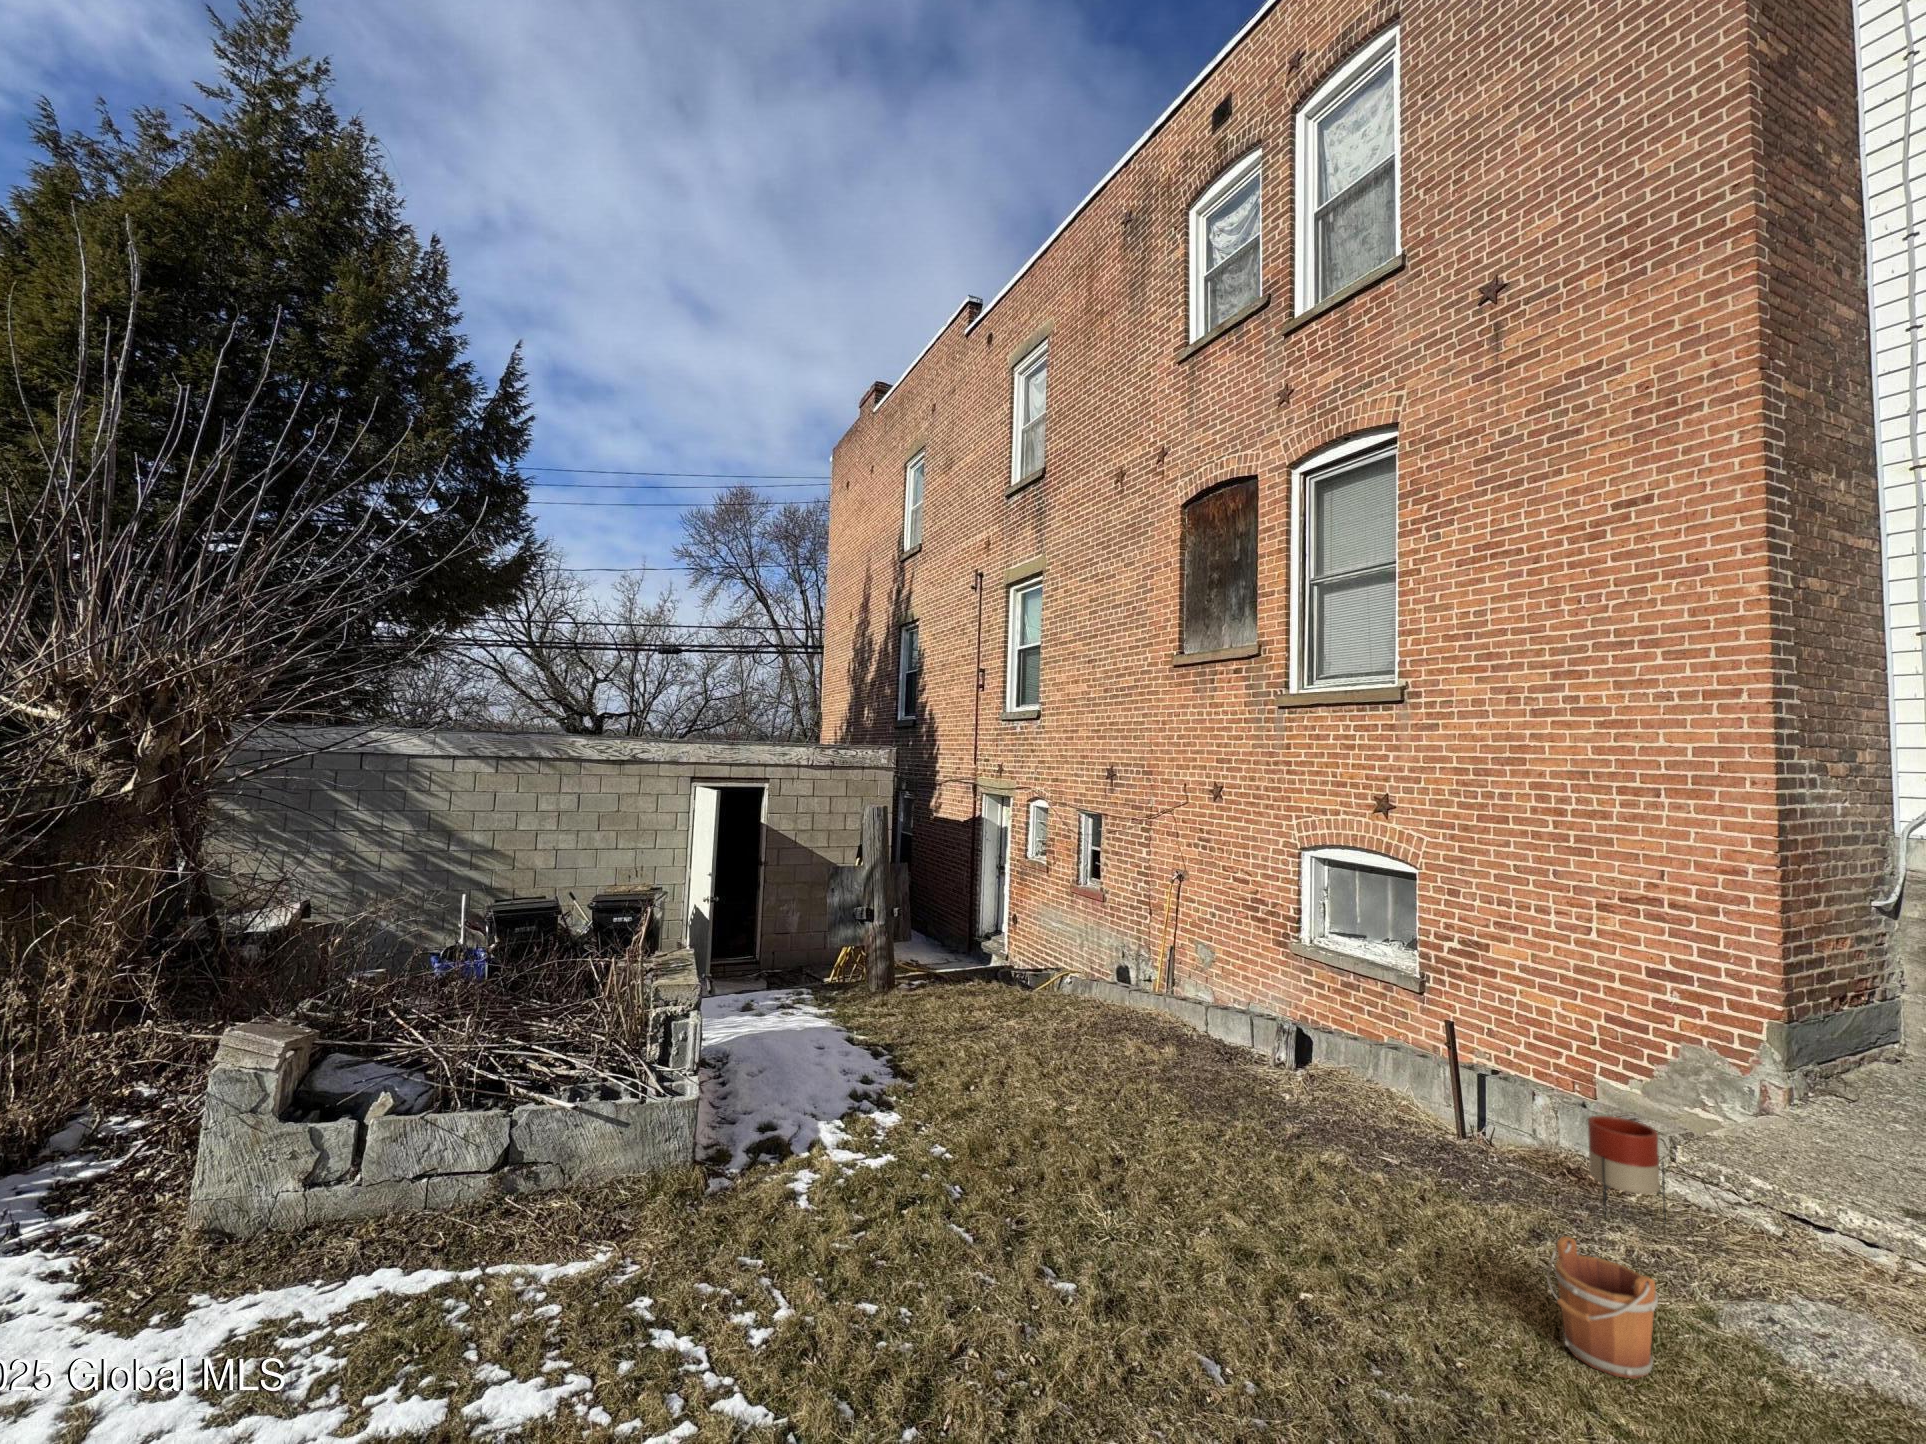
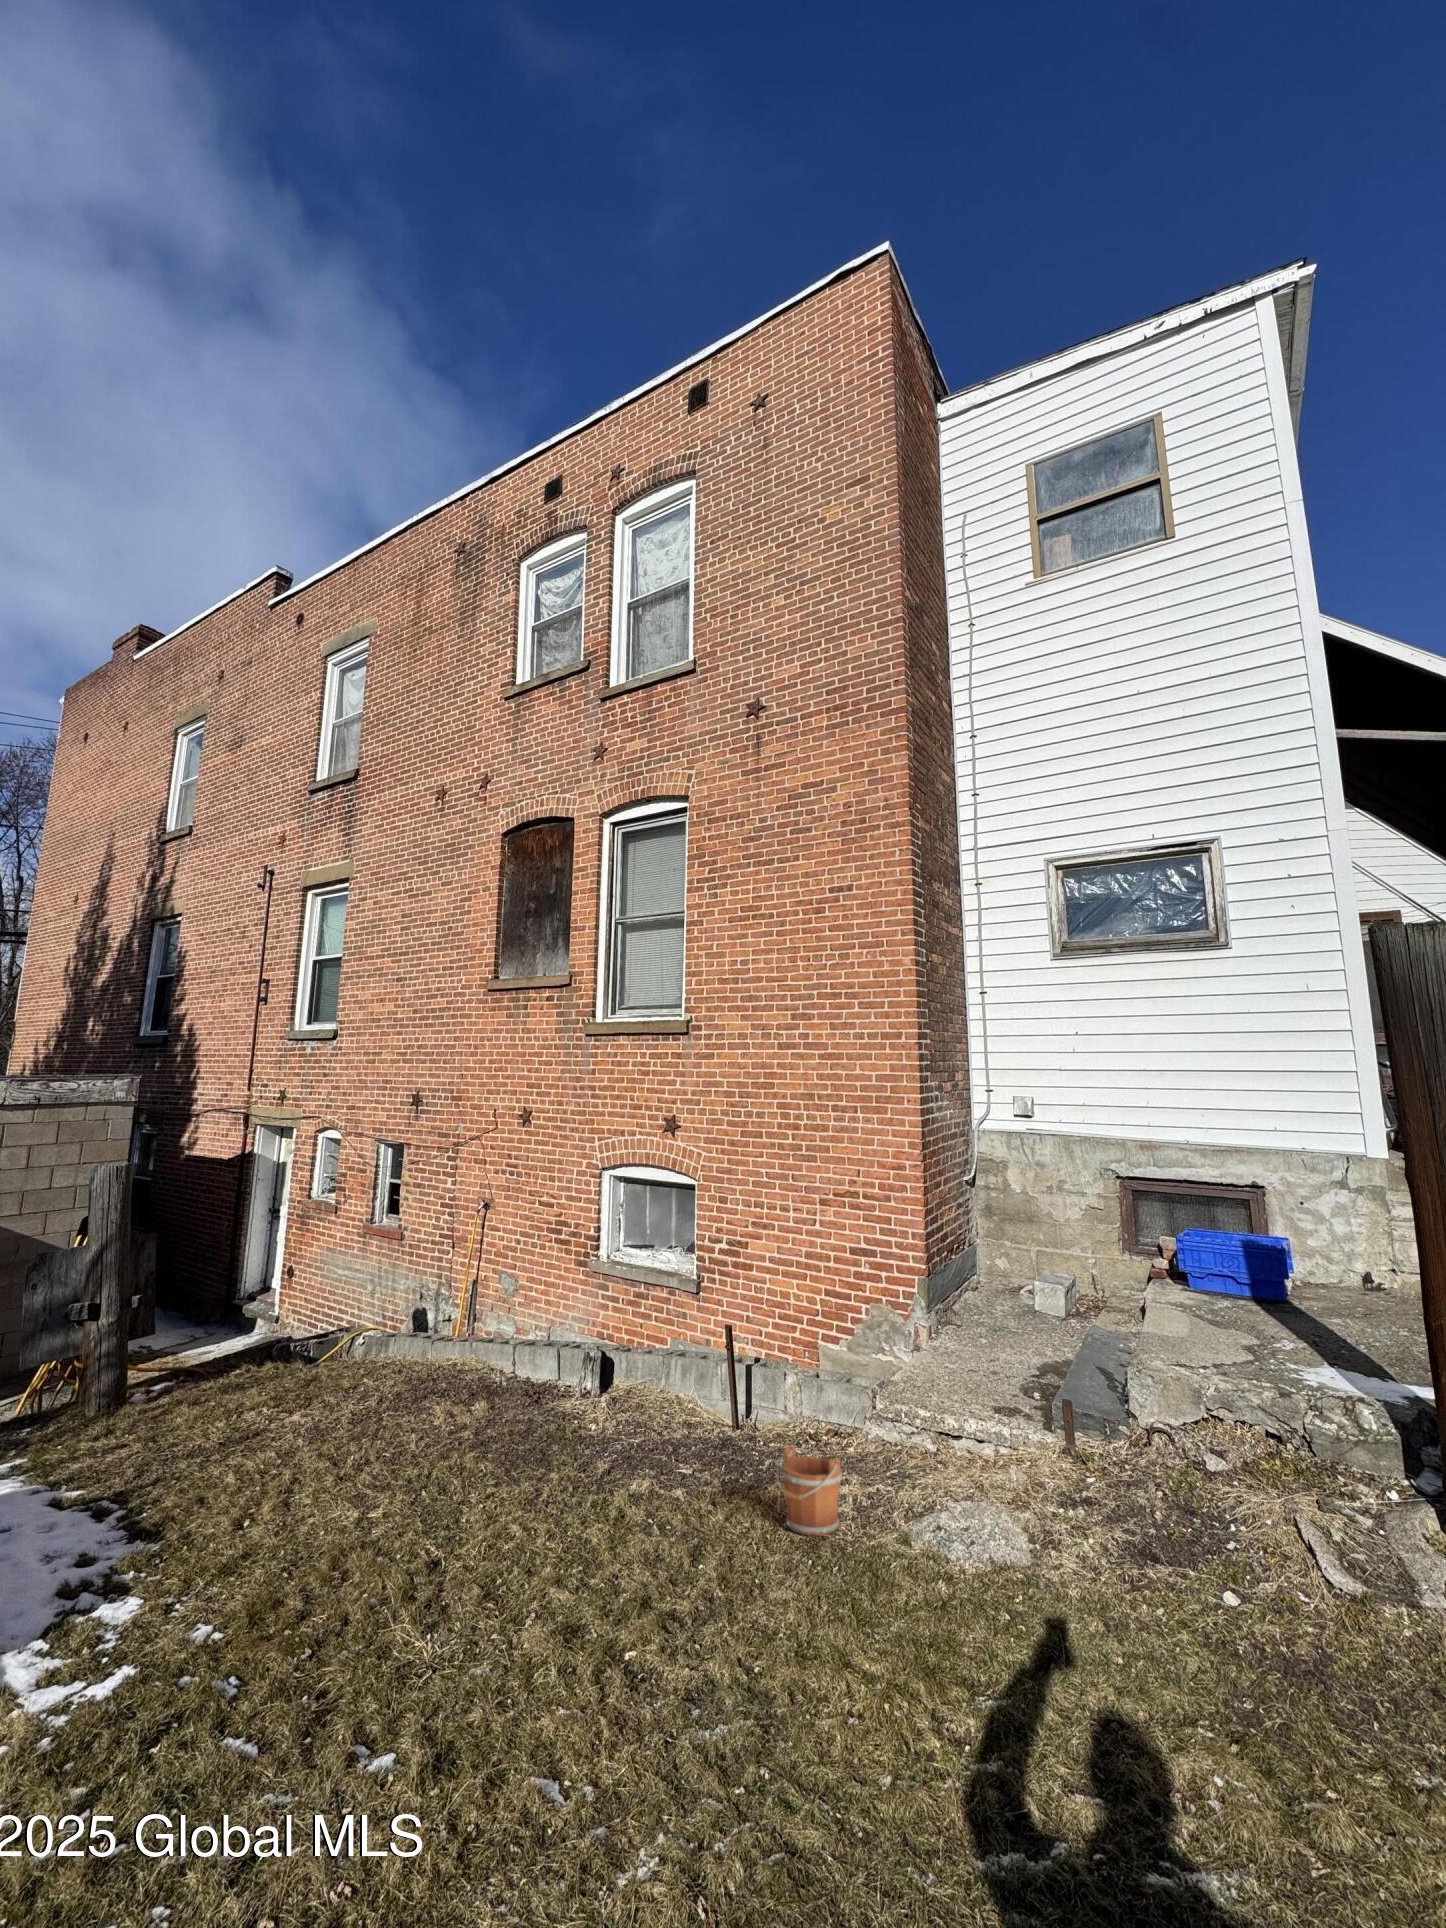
planter: present [1588,1116,1666,1223] -> none [808,1362,855,1441]

